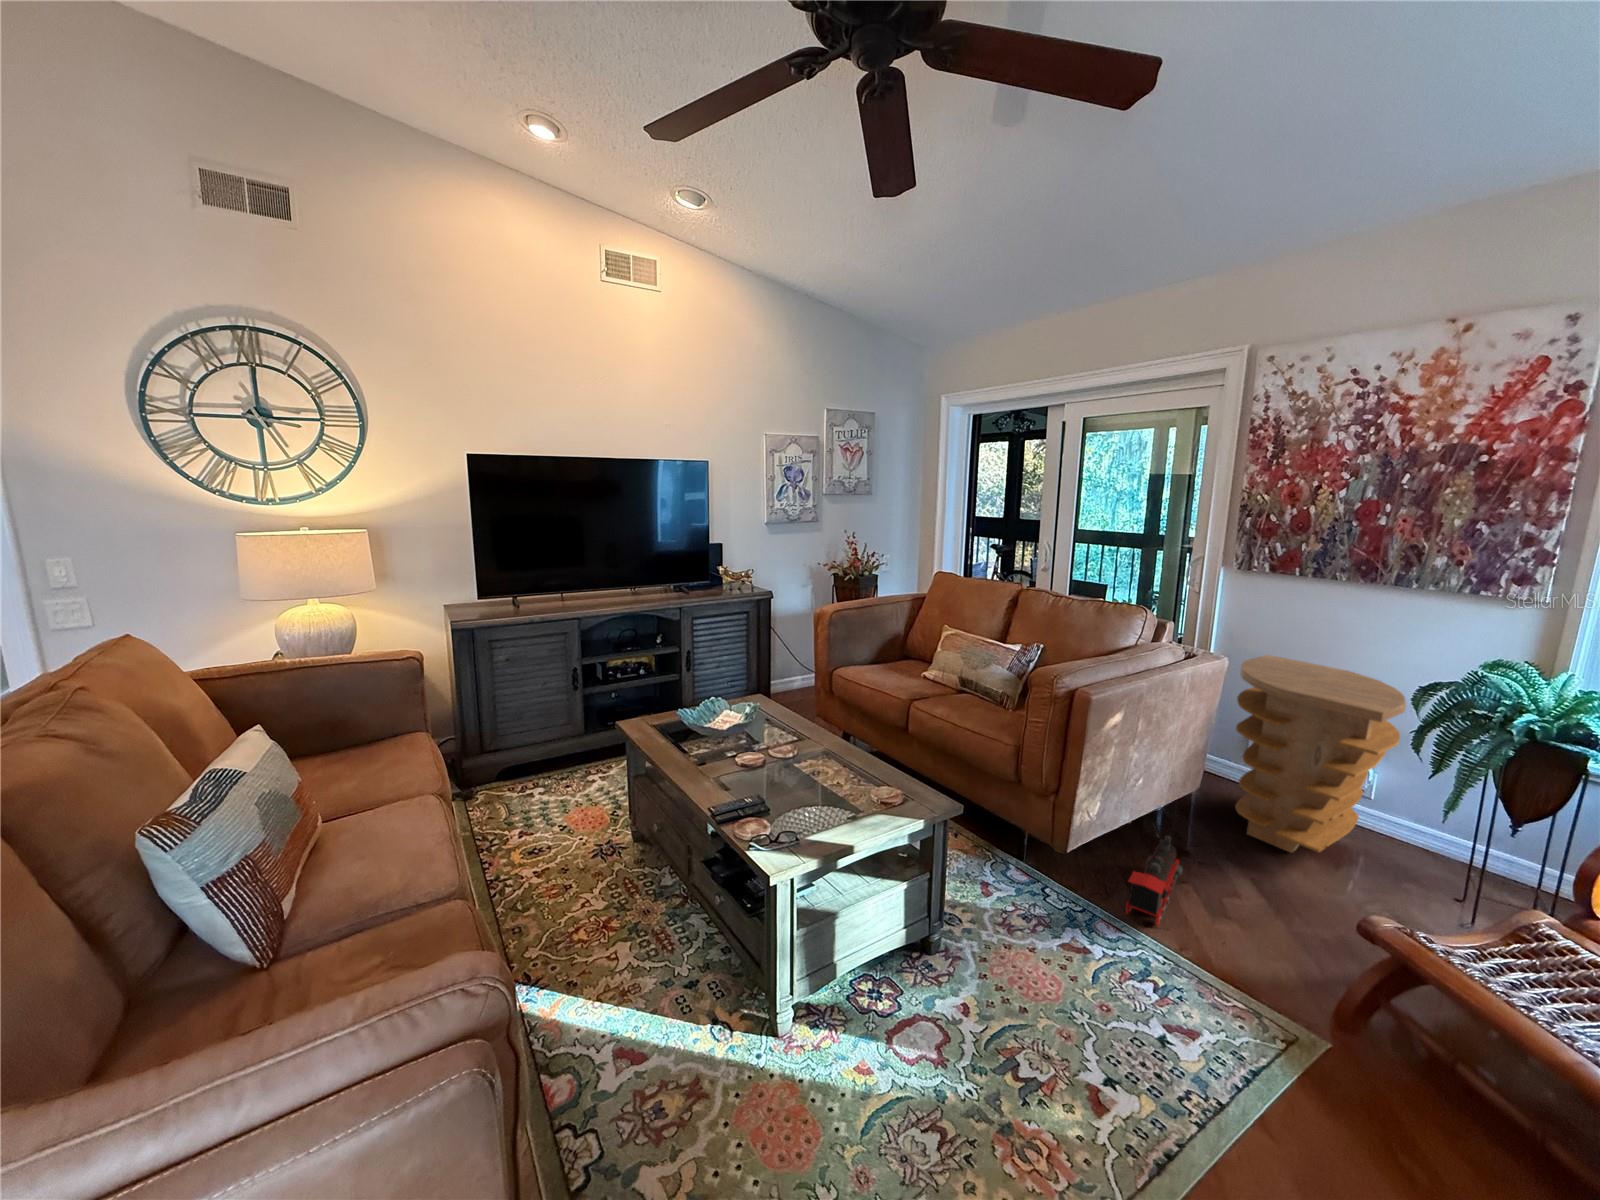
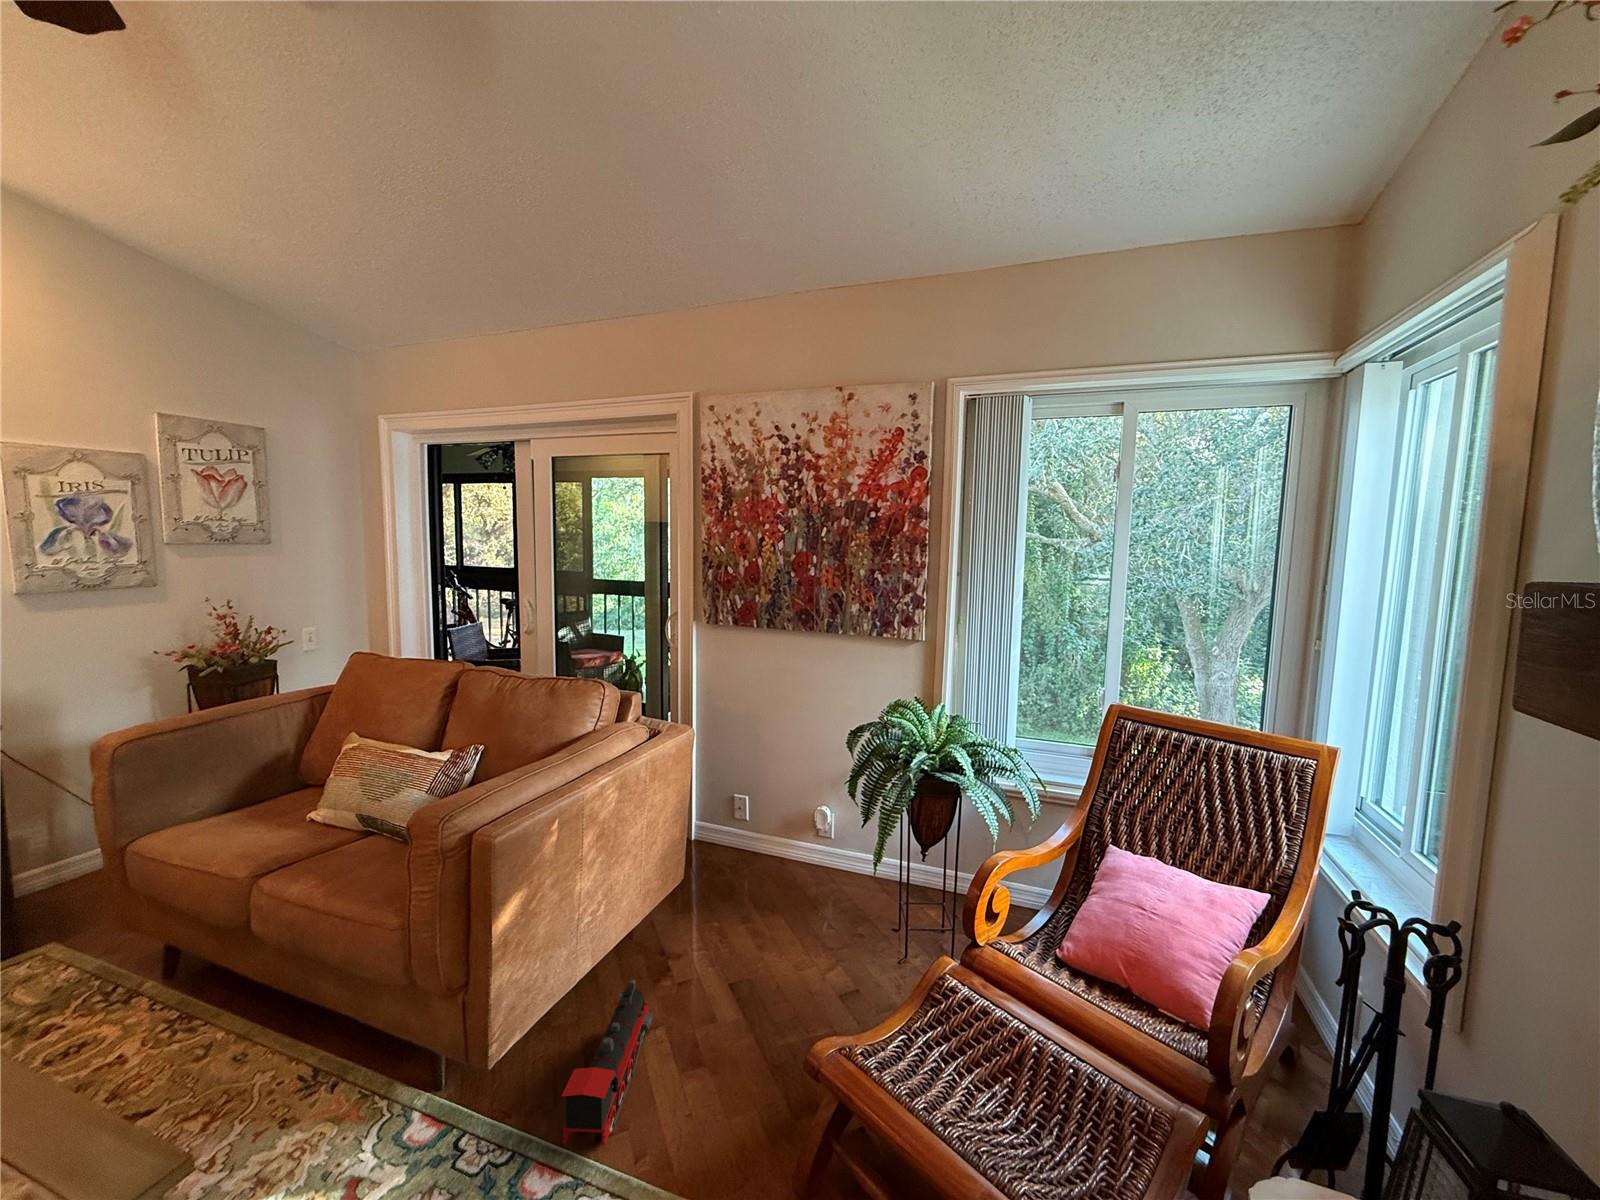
side table: present [1236,655,1406,852] -> none [710,714,841,935]

